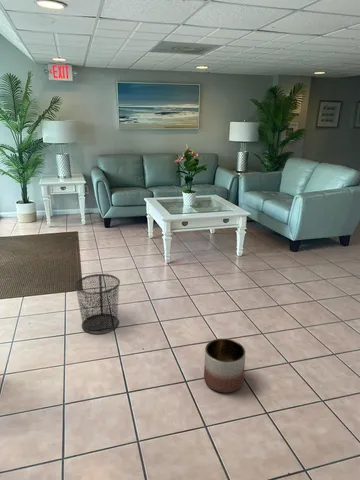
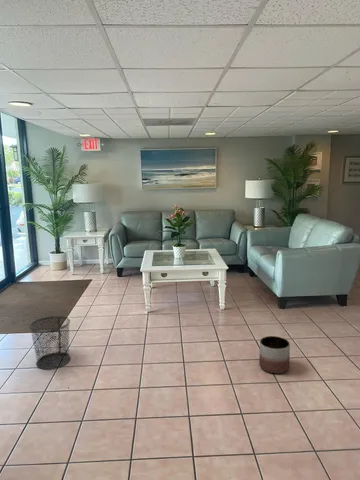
planter: present [204,339,245,392] -> present [259,336,290,374]

